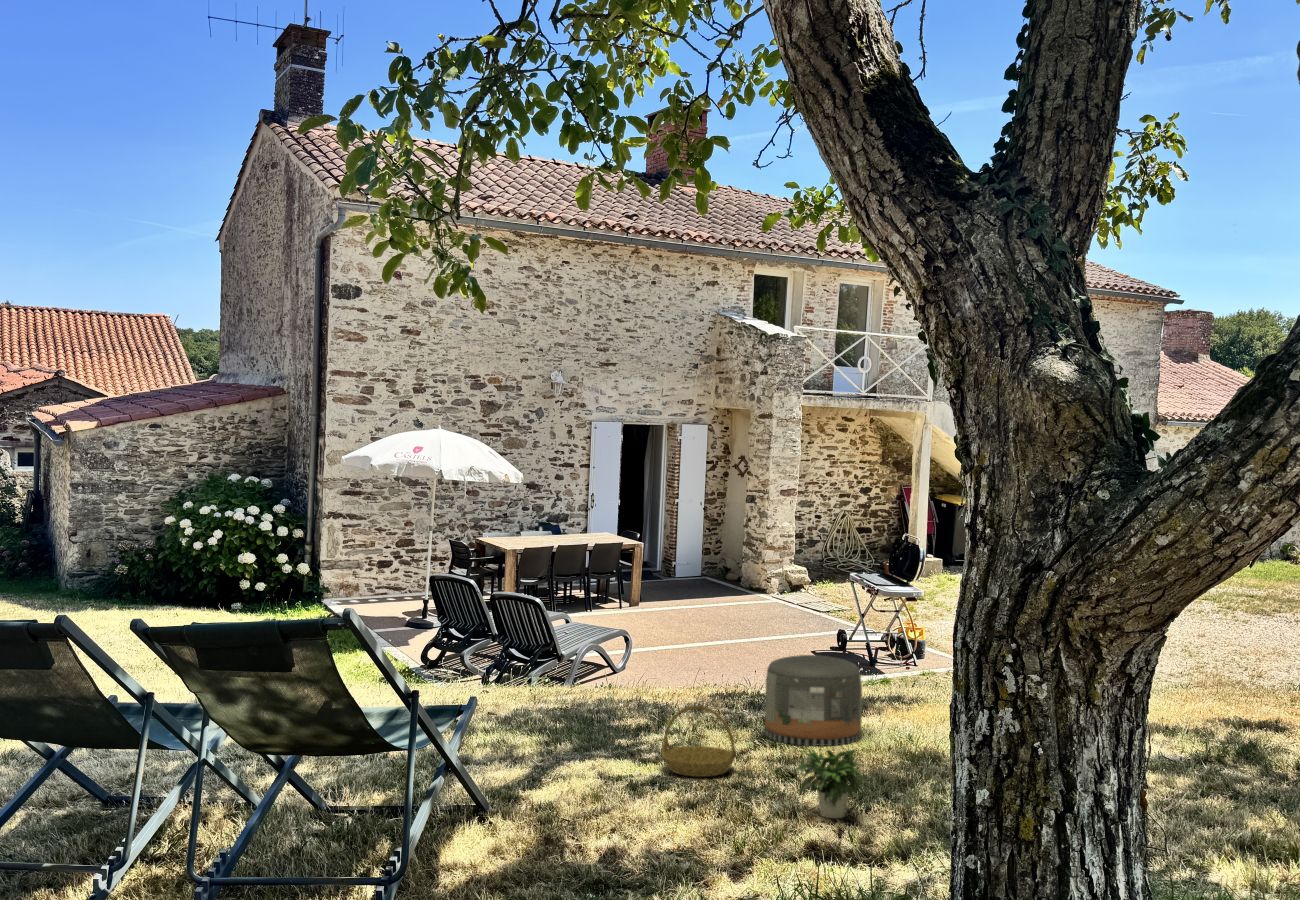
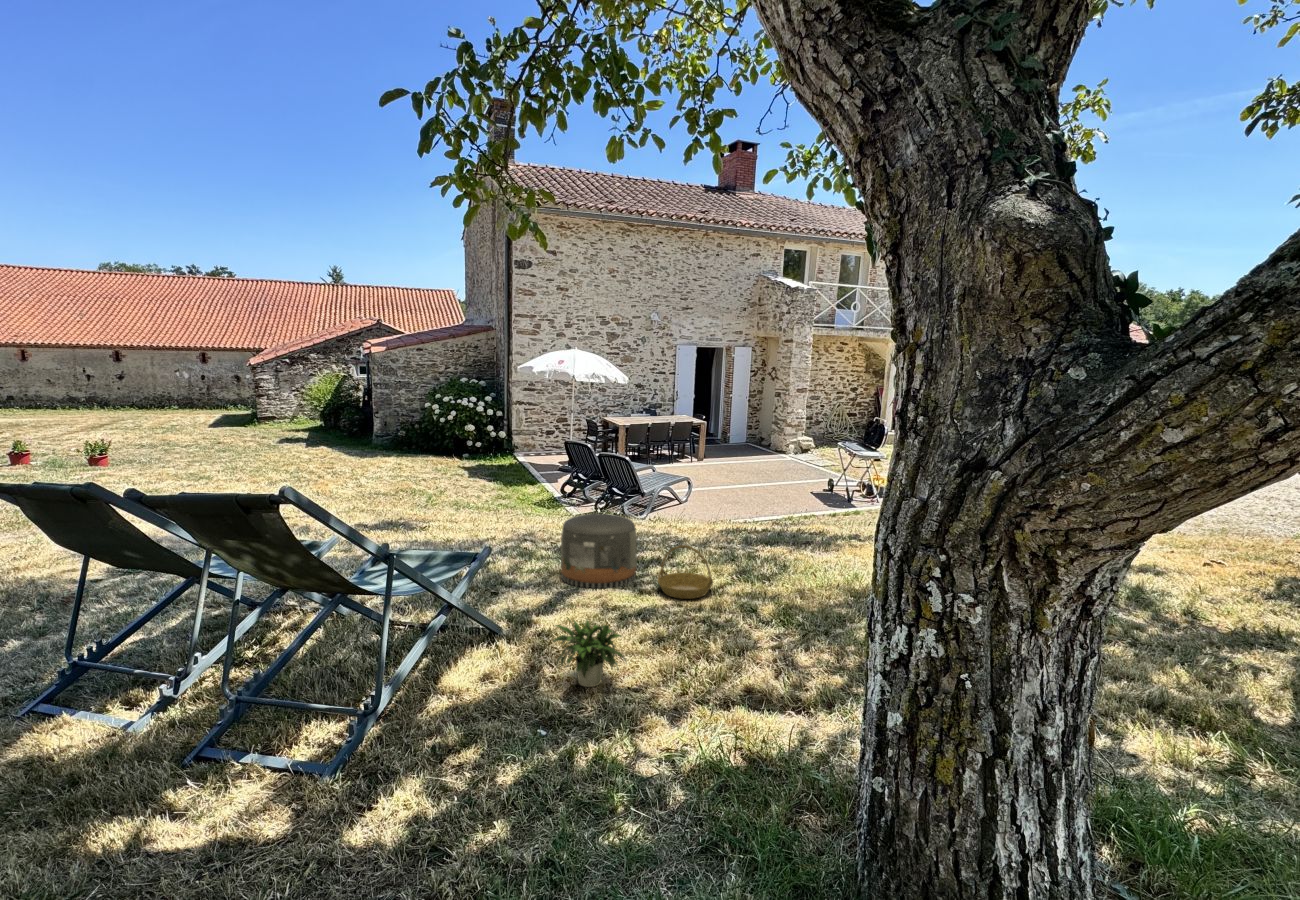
pouf: present [765,655,862,746] -> present [561,514,637,589]
potted plant: present [769,746,874,818] -> present [553,617,627,687]

